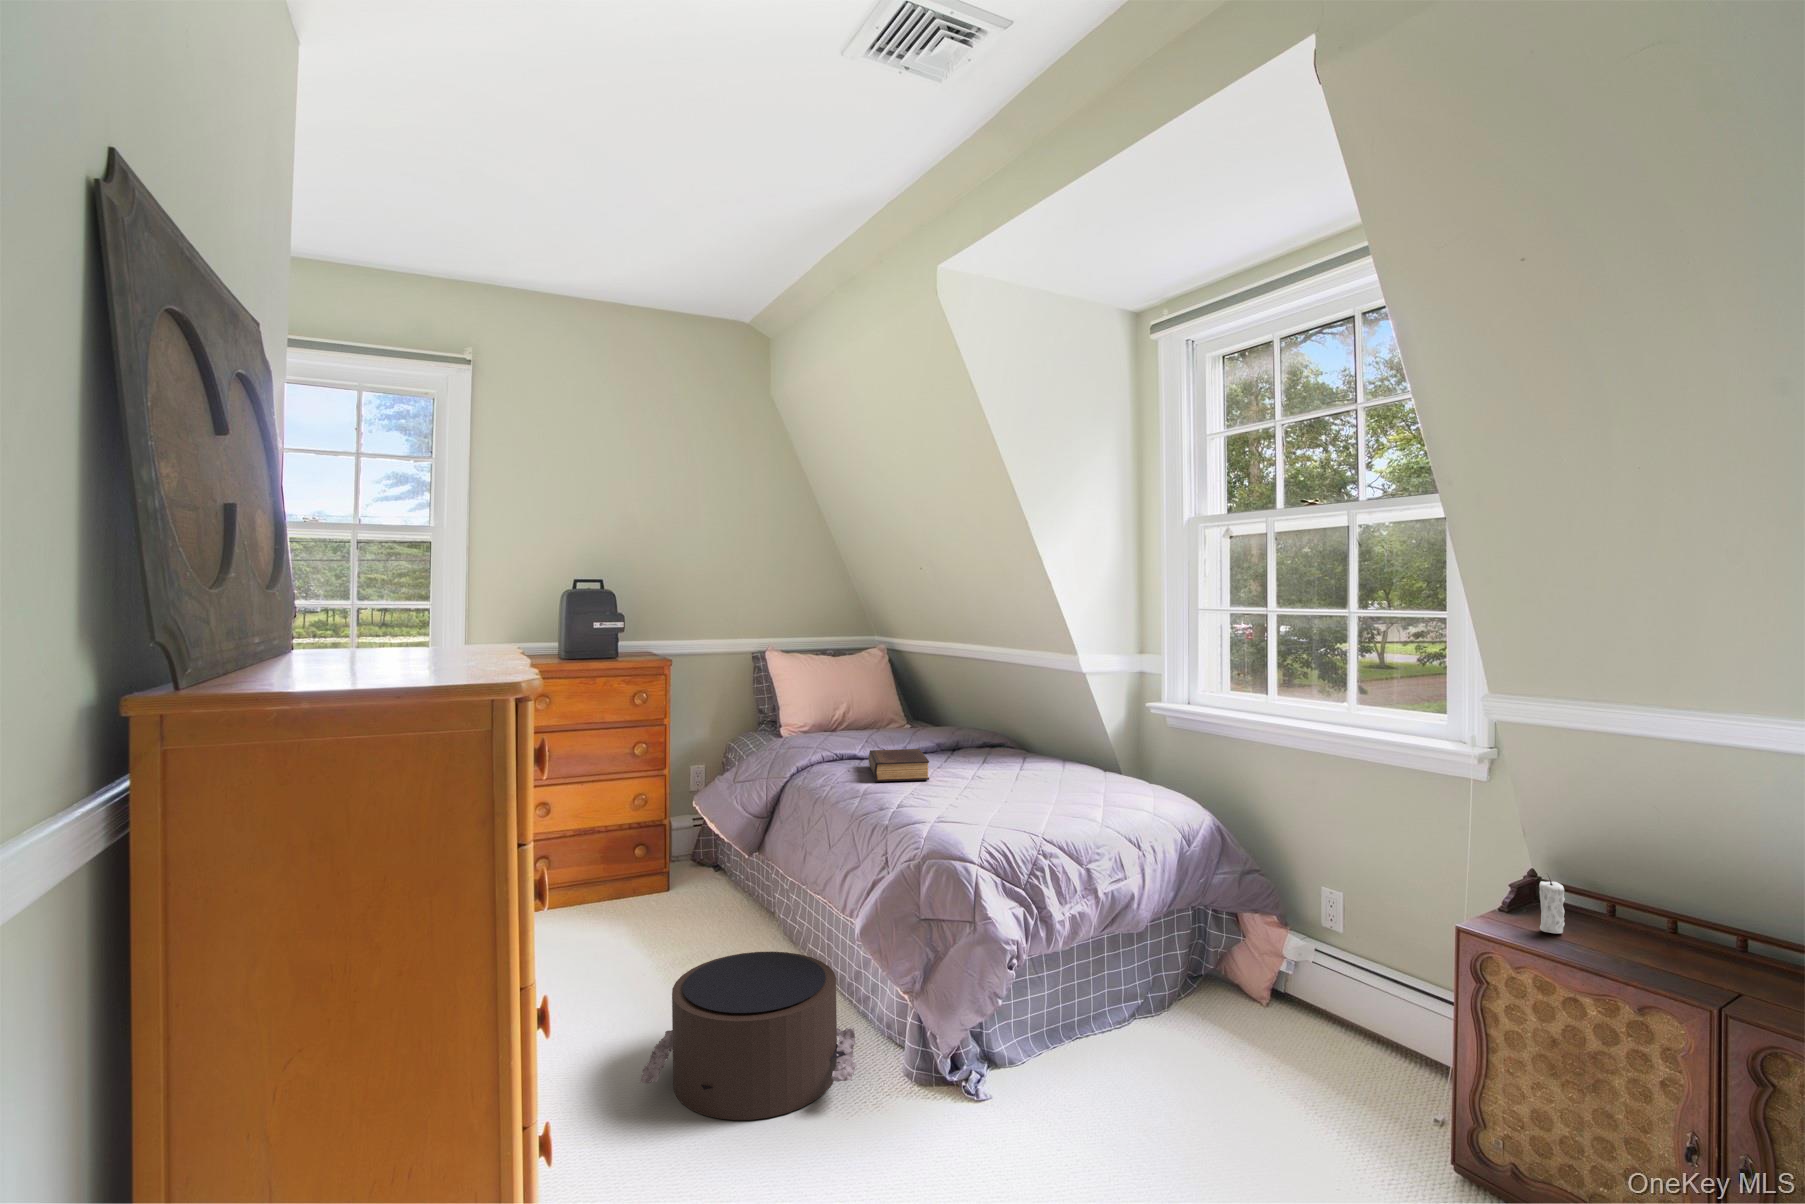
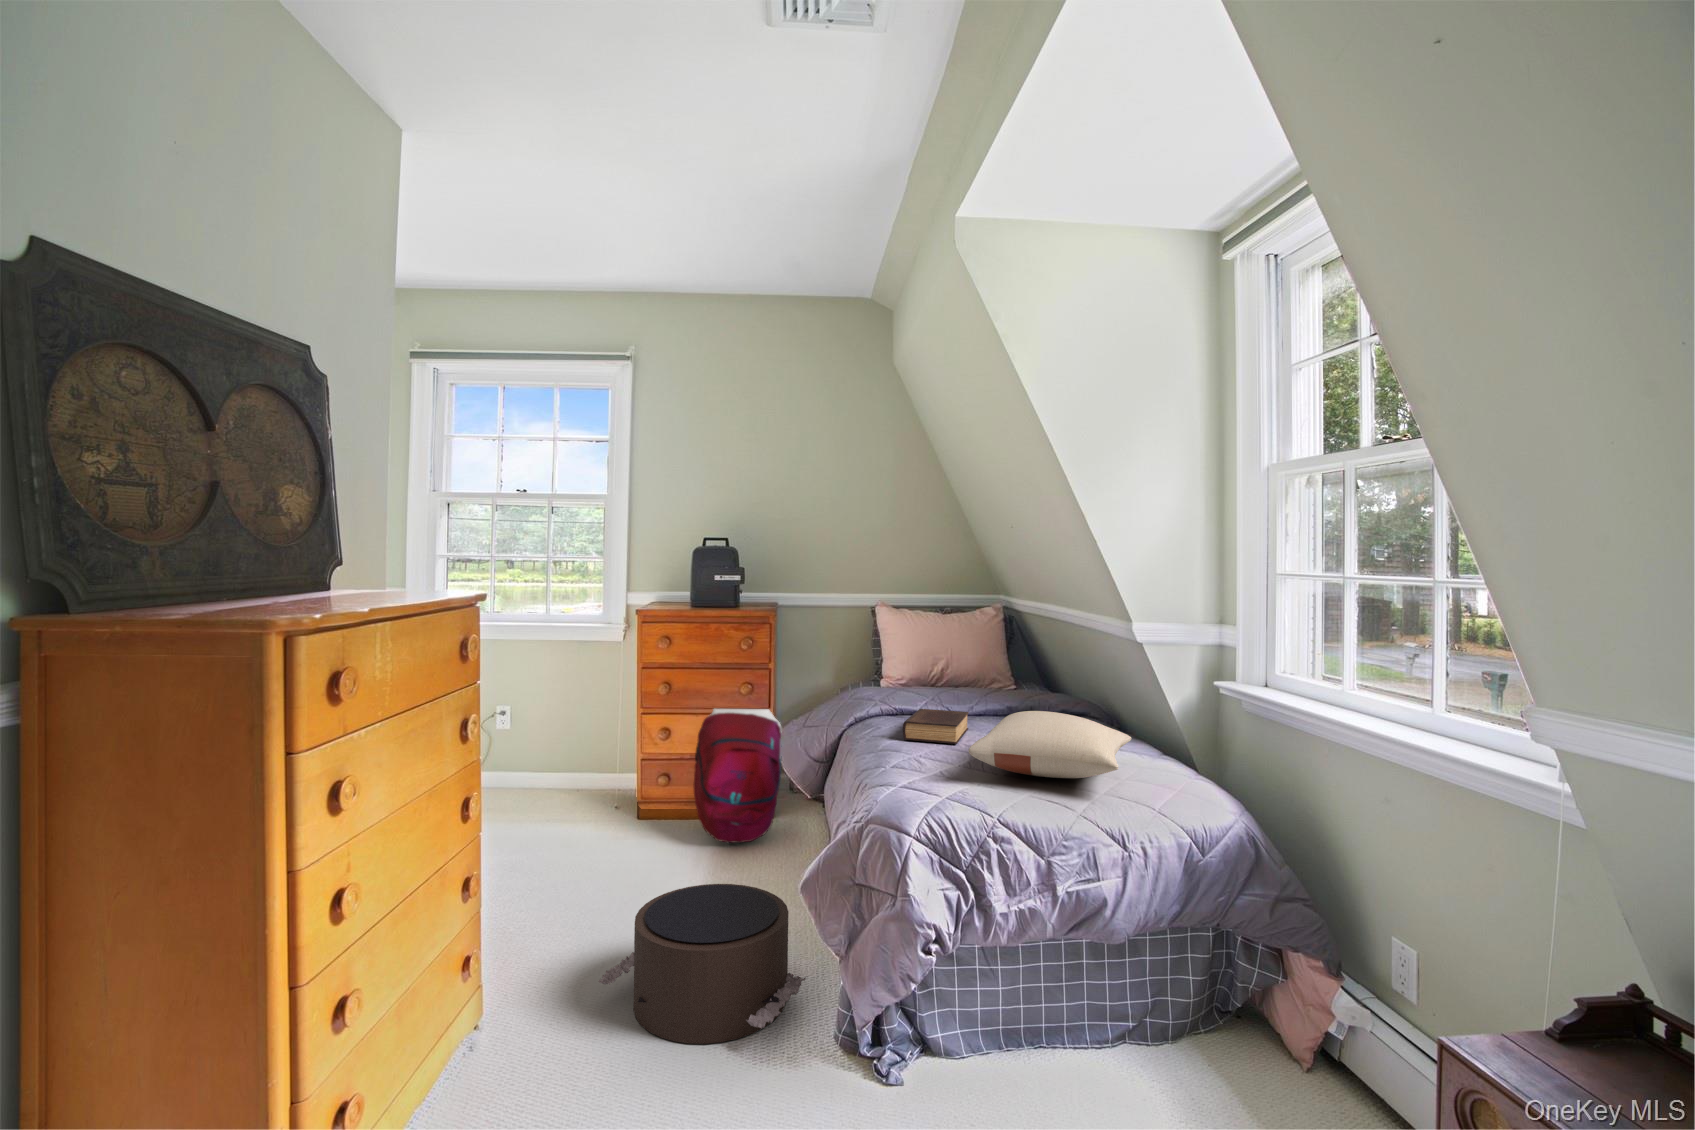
pillow: none [973,738,1119,797] -> present [968,711,1131,778]
backpack: none [586,771,697,926] -> present [694,709,782,843]
candle: present [1539,876,1565,934] -> none [1577,987,1621,1085]

